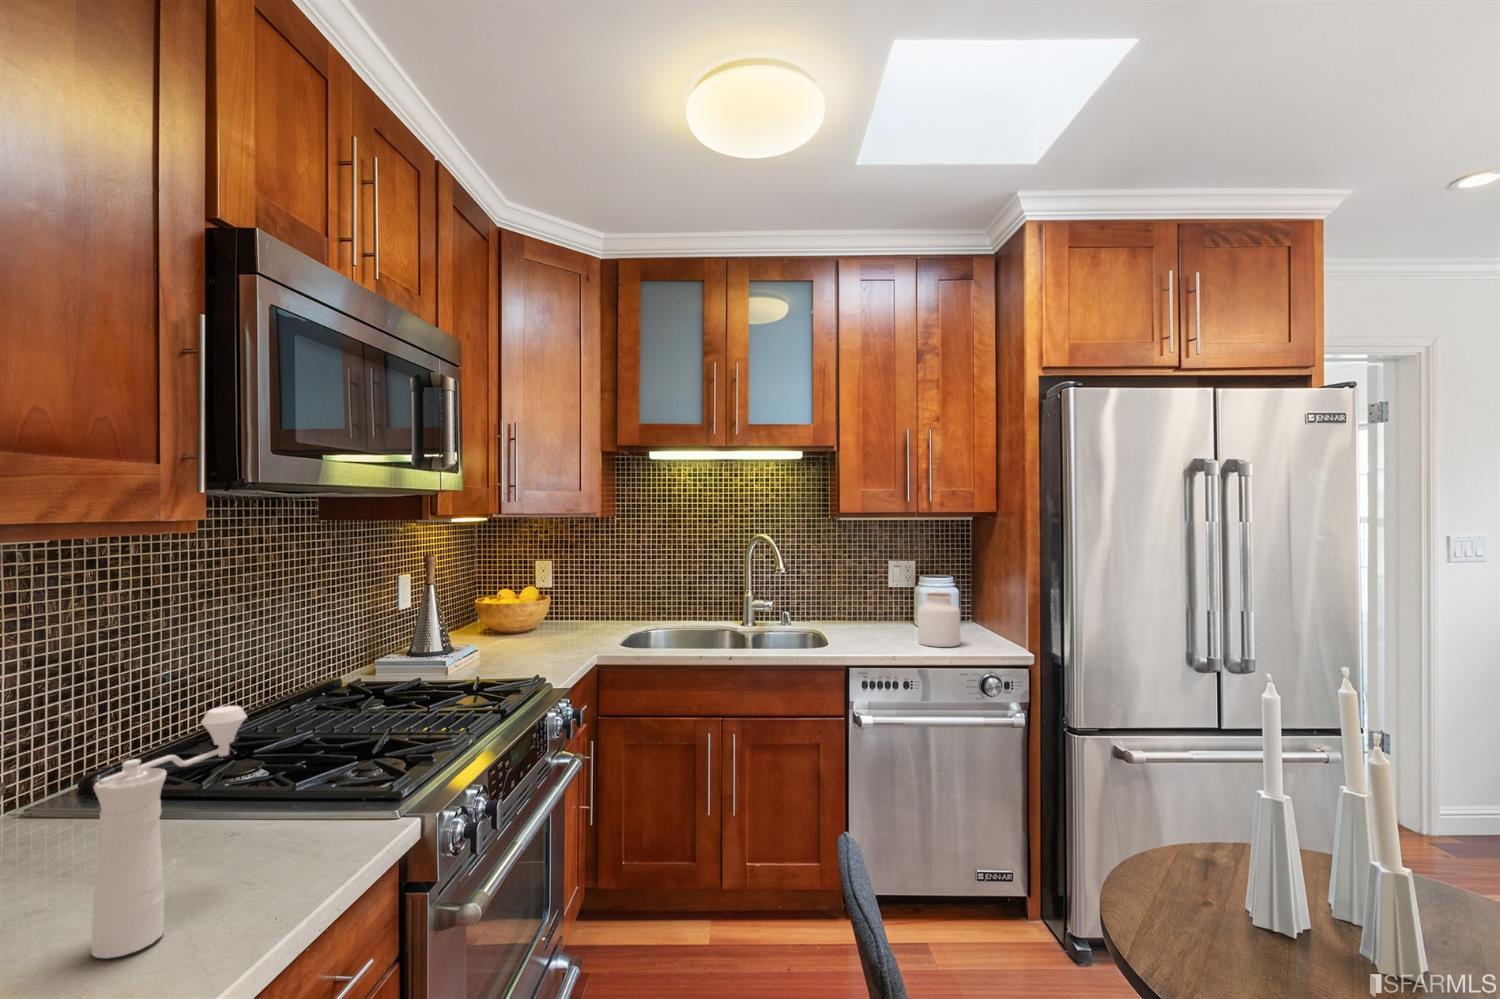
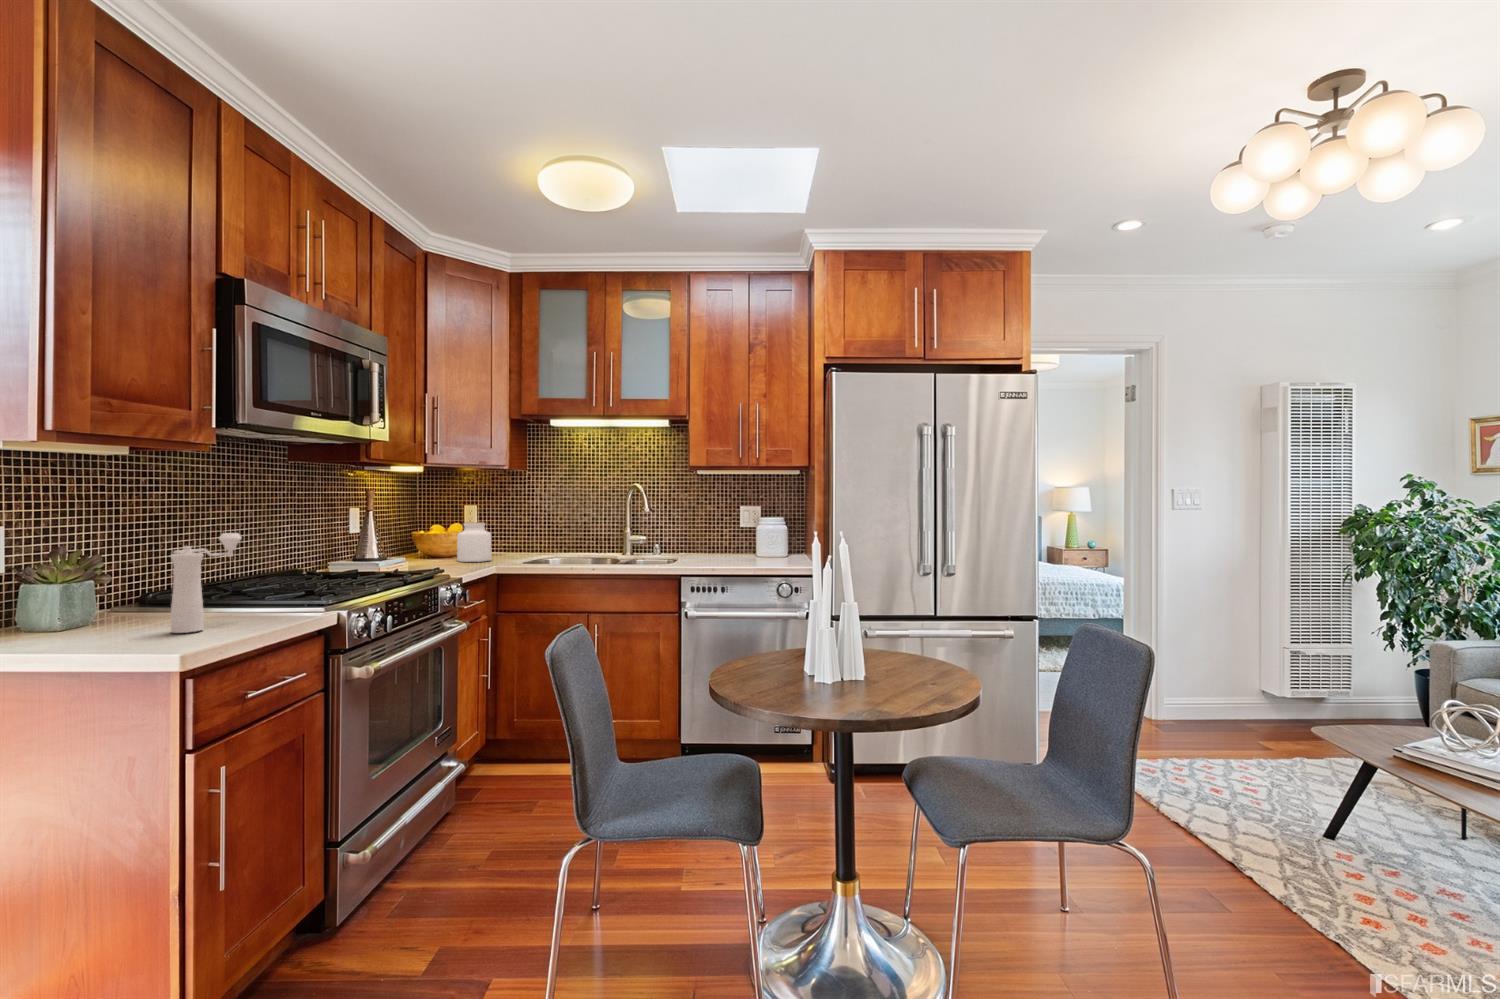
jar: present [918,593,960,647] -> present [457,522,492,562]

